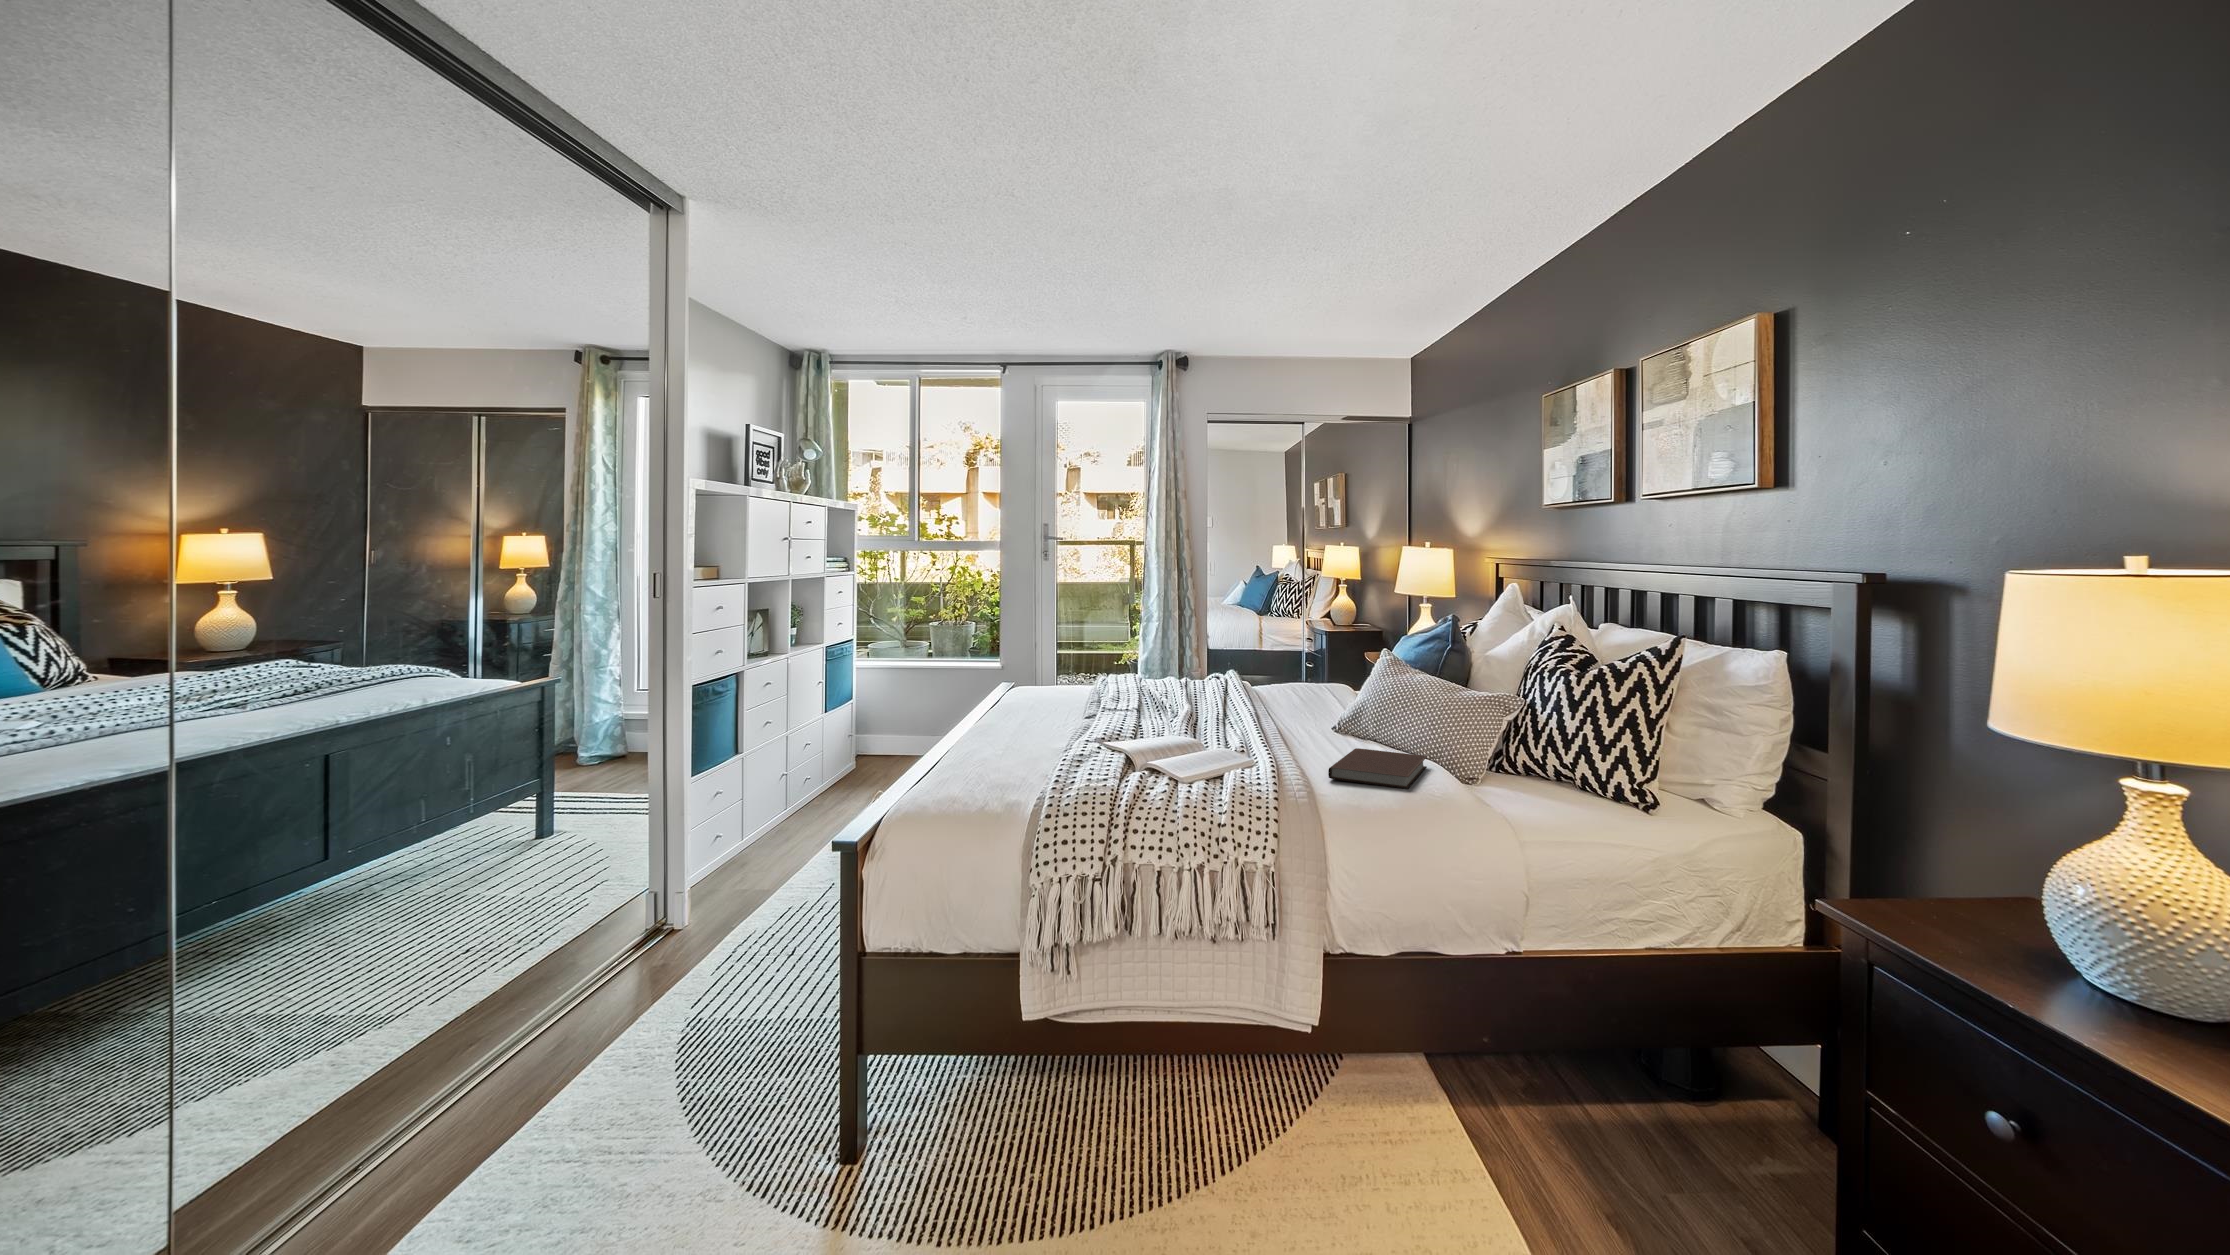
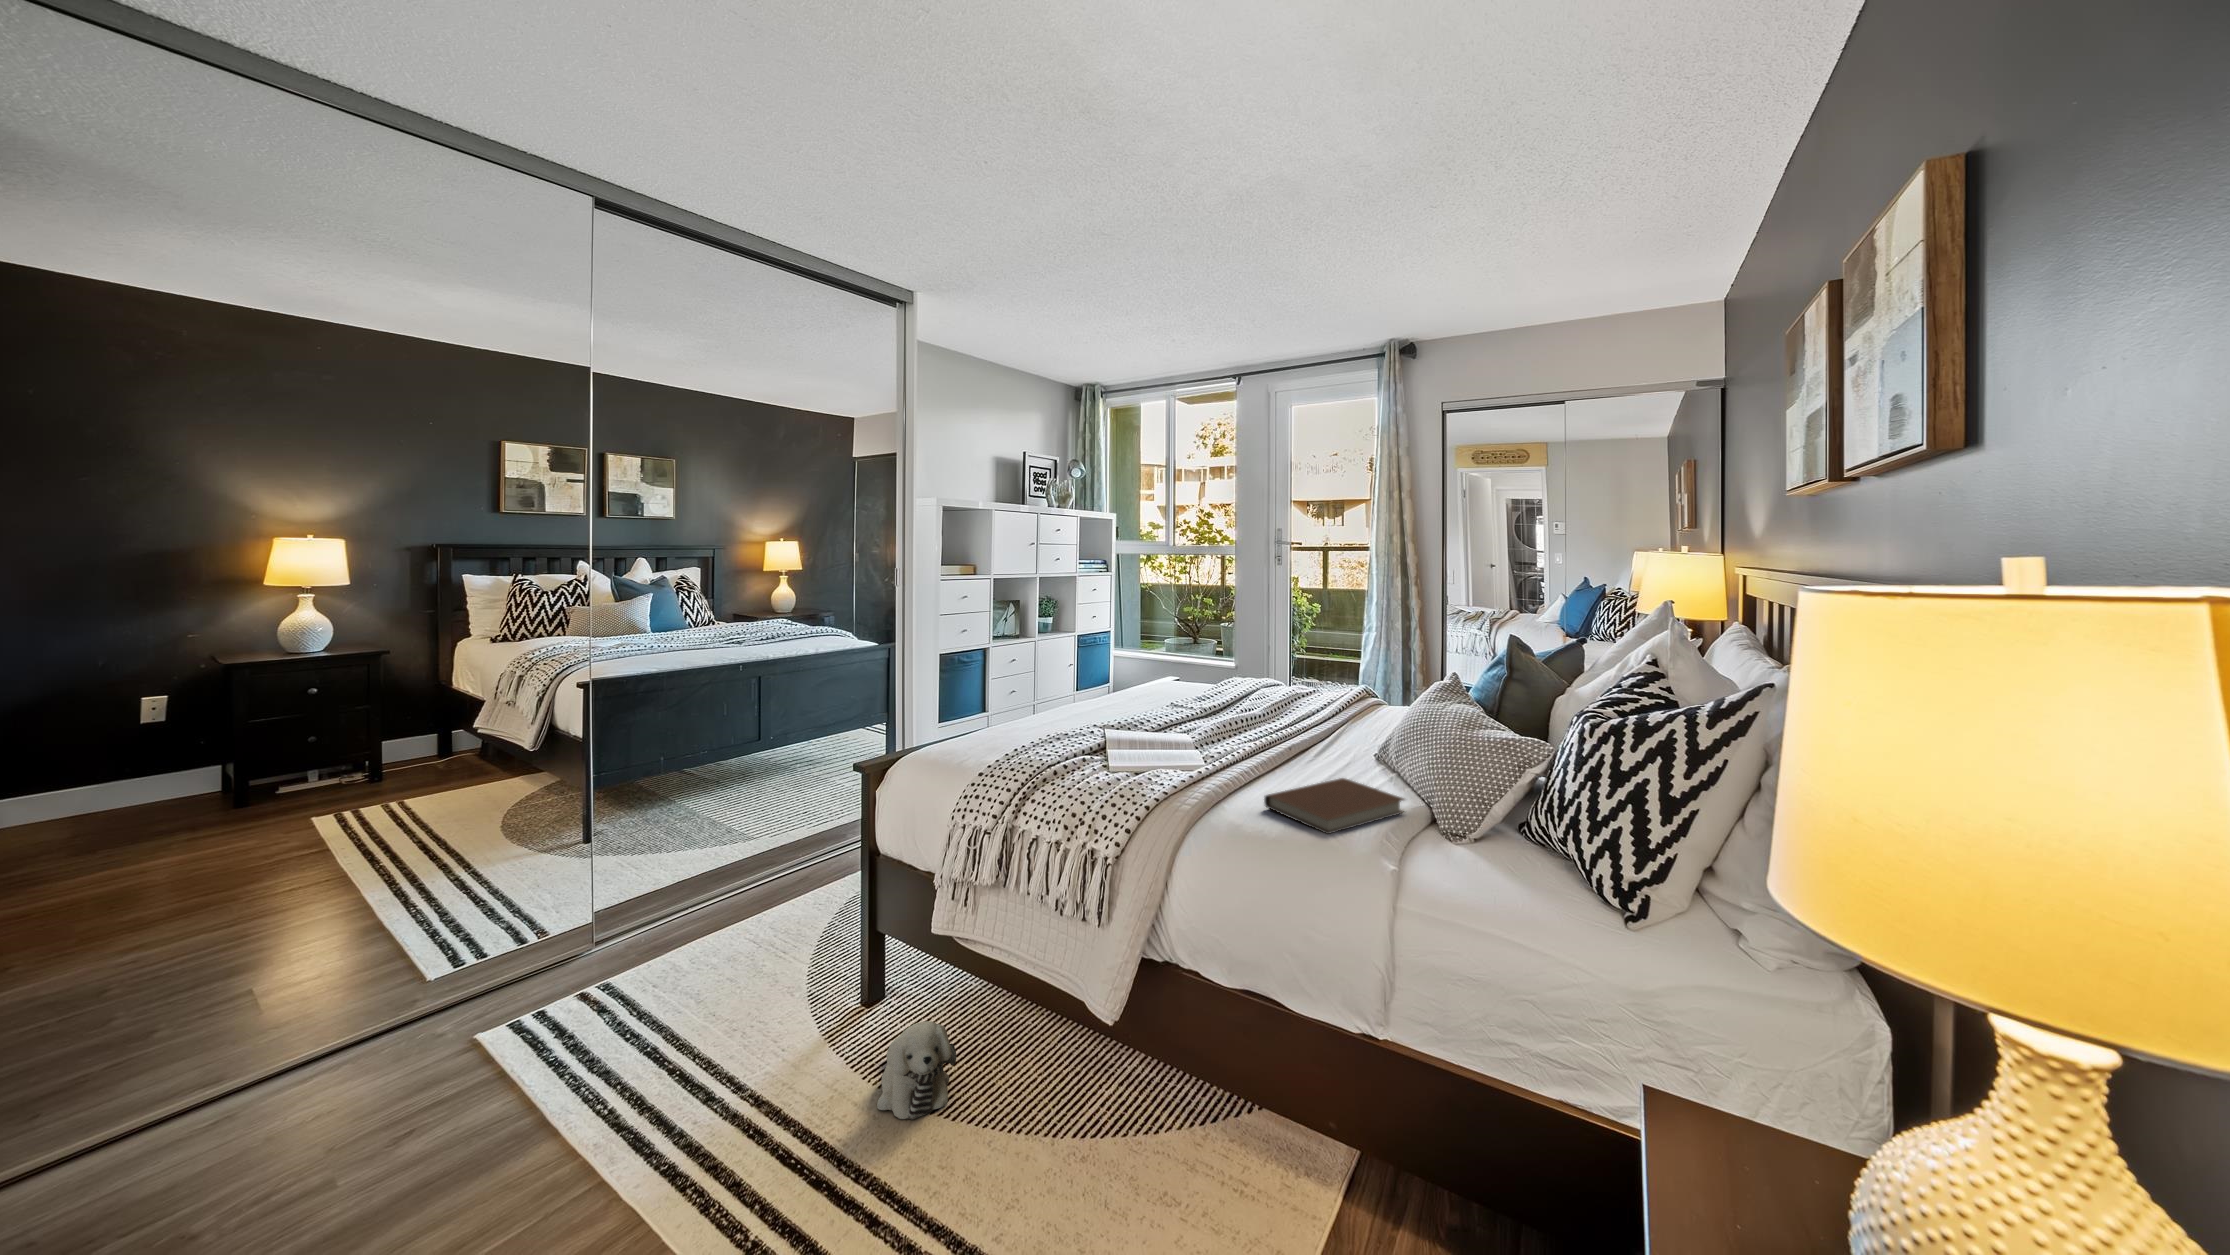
plush toy: none [947,1063,1056,1174] -> present [877,1021,956,1120]

